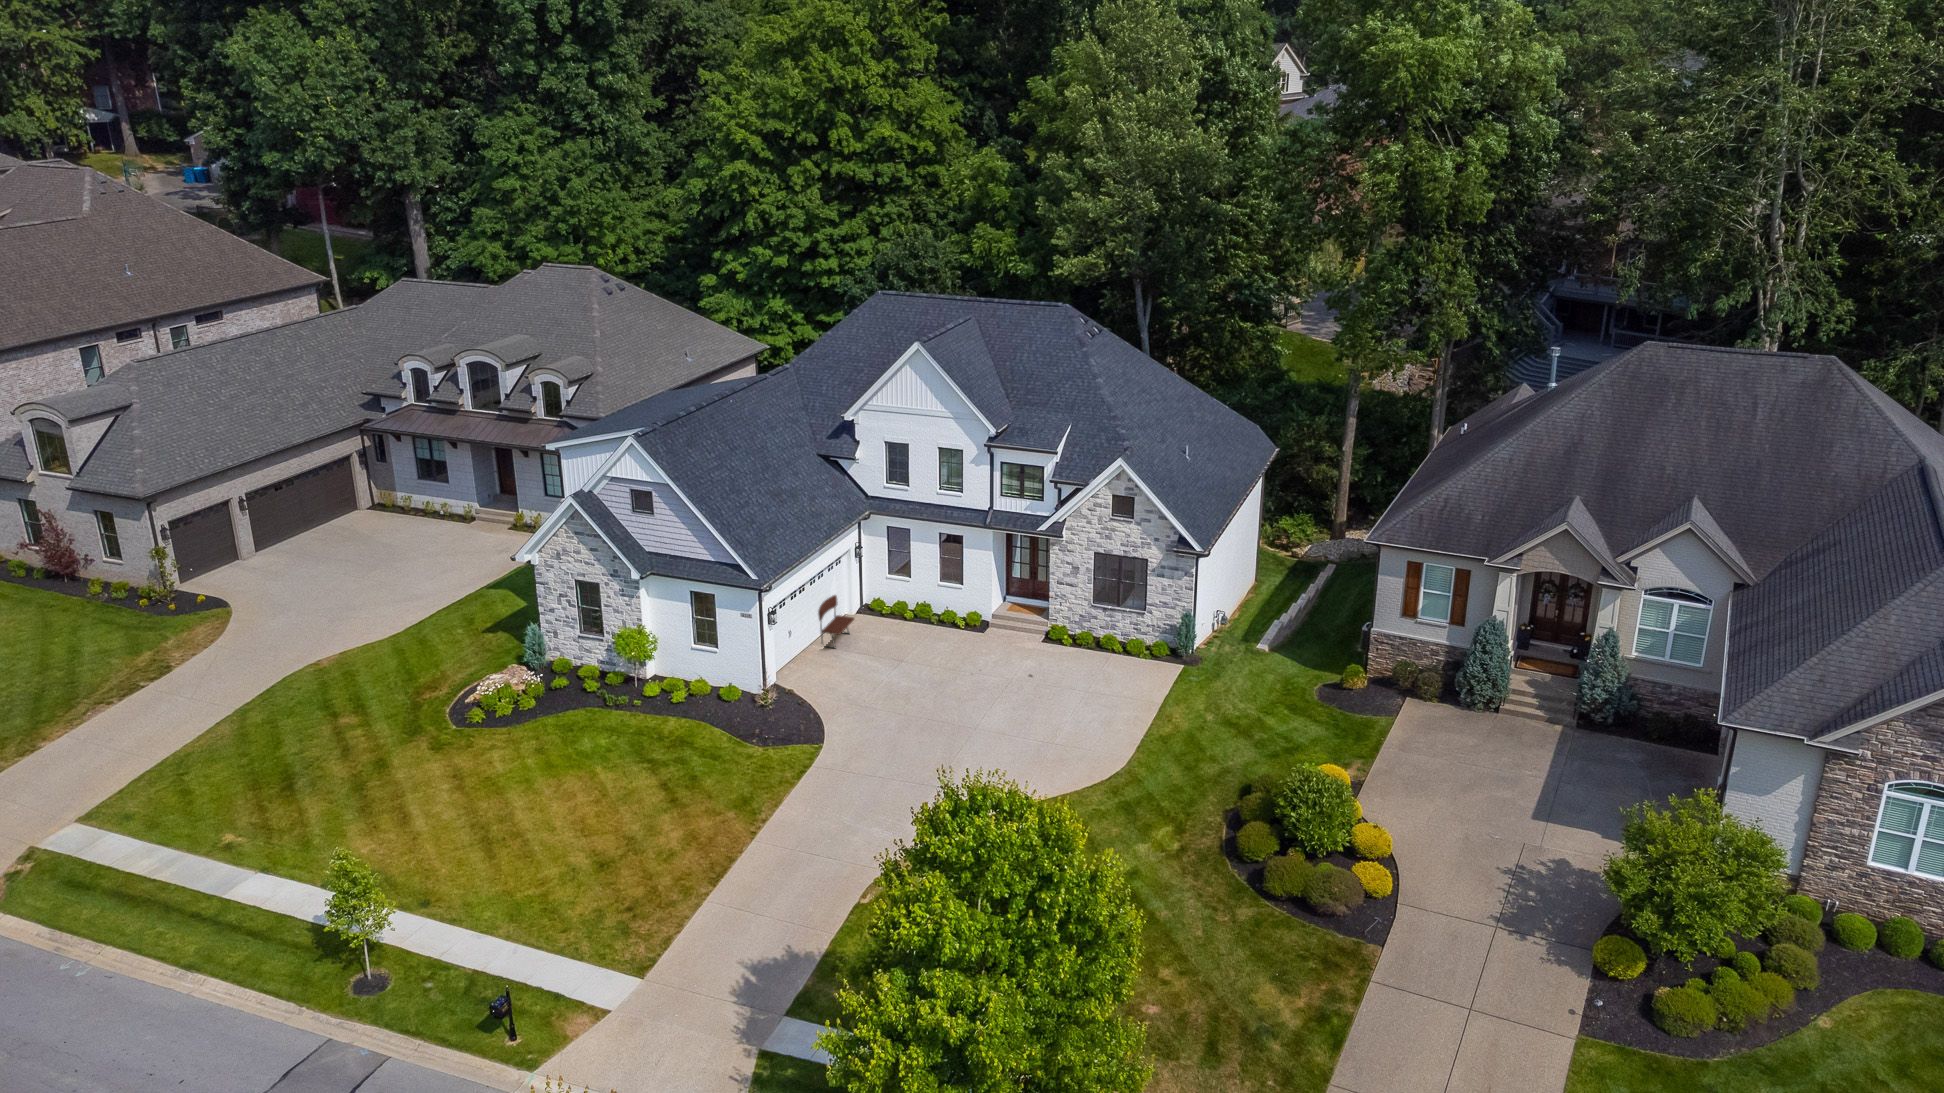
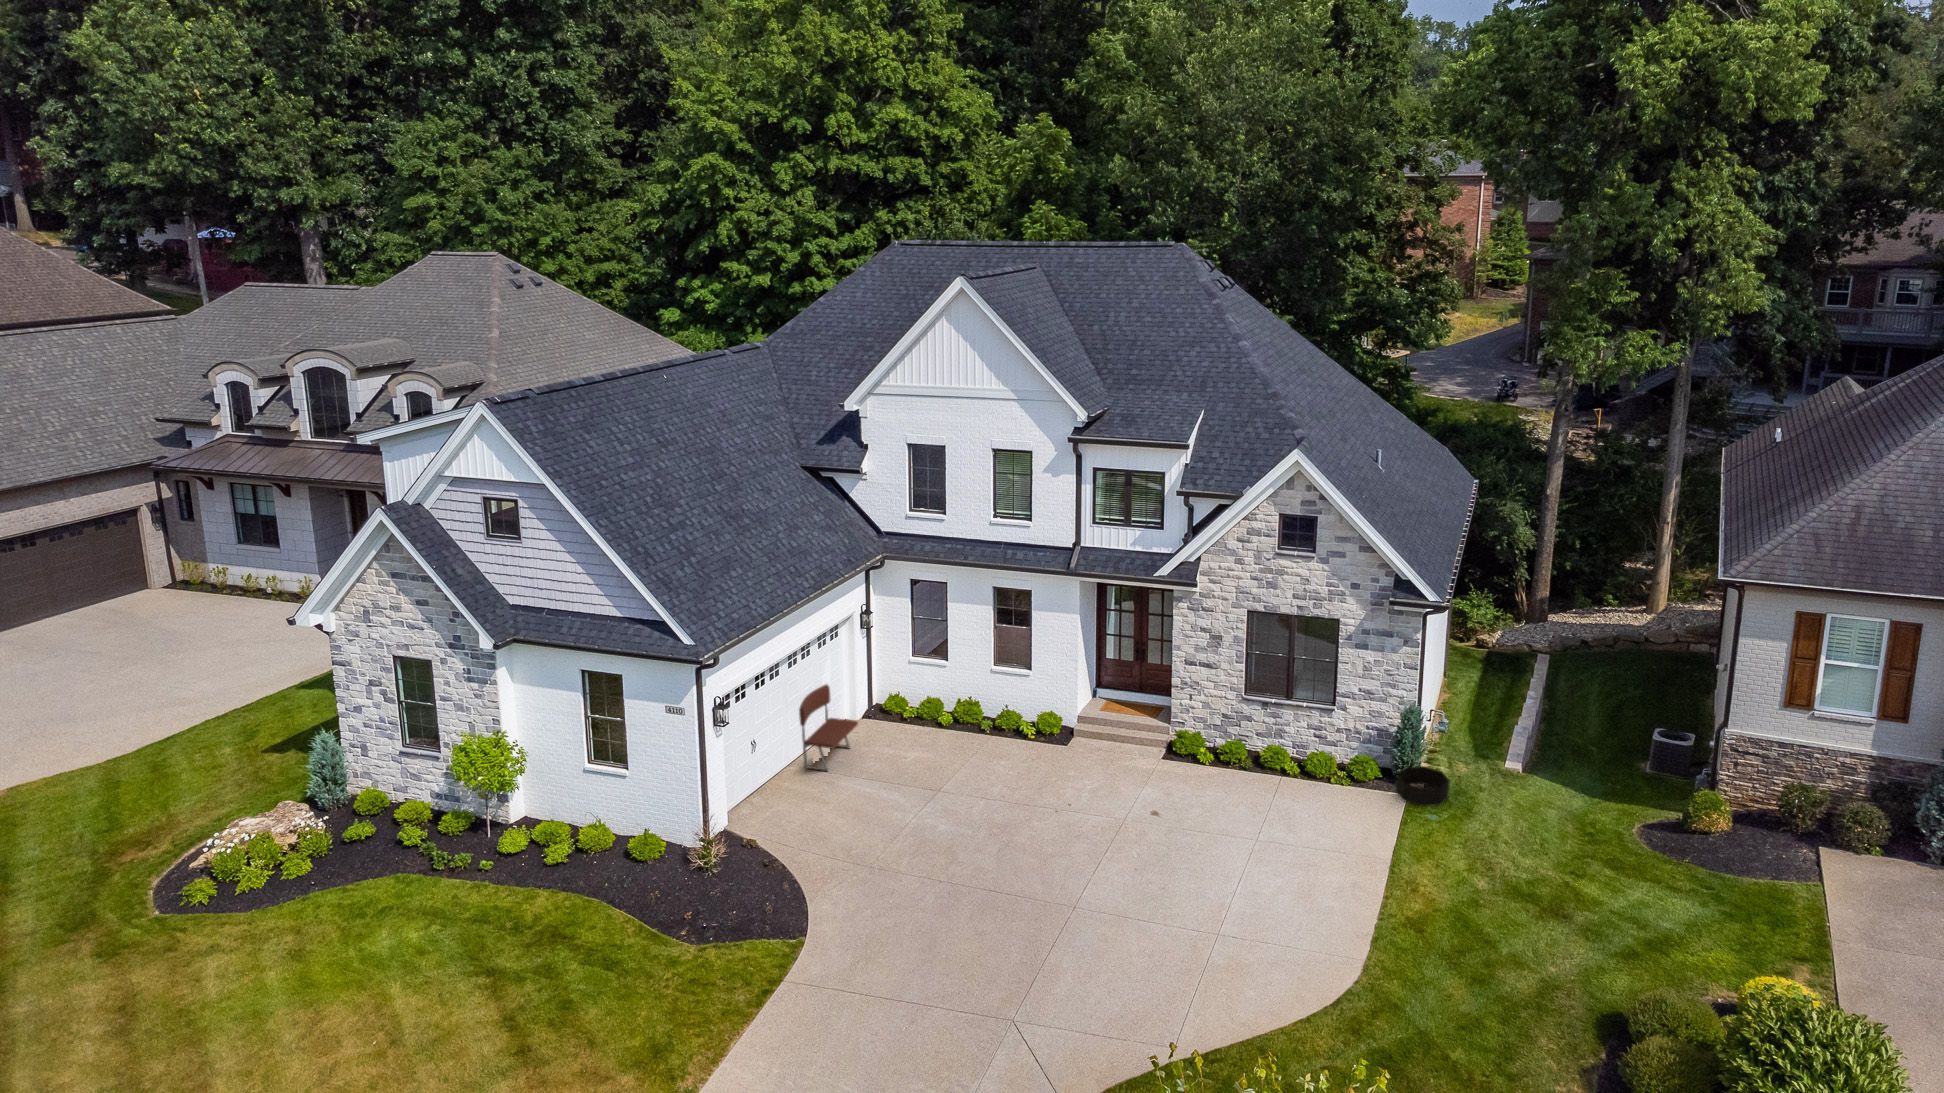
basket: none [1178,648,1209,673] -> present [1396,766,1450,807]

